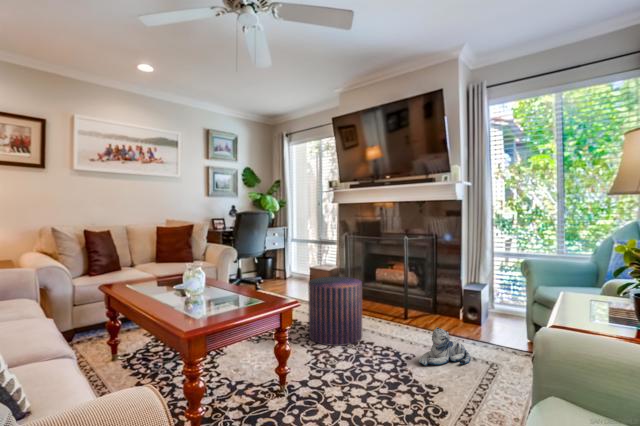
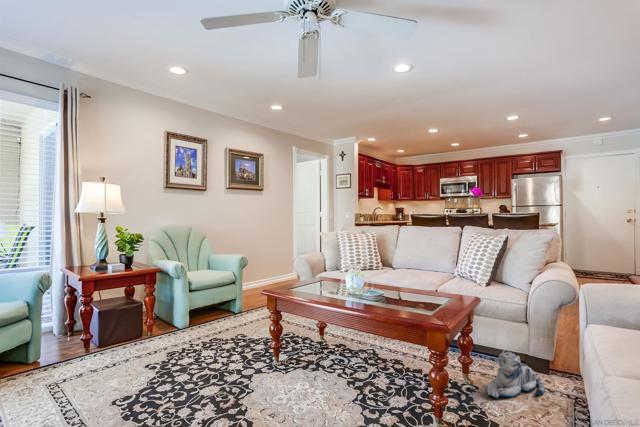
pouf: present [308,277,362,346] -> none [340,291,405,375]

